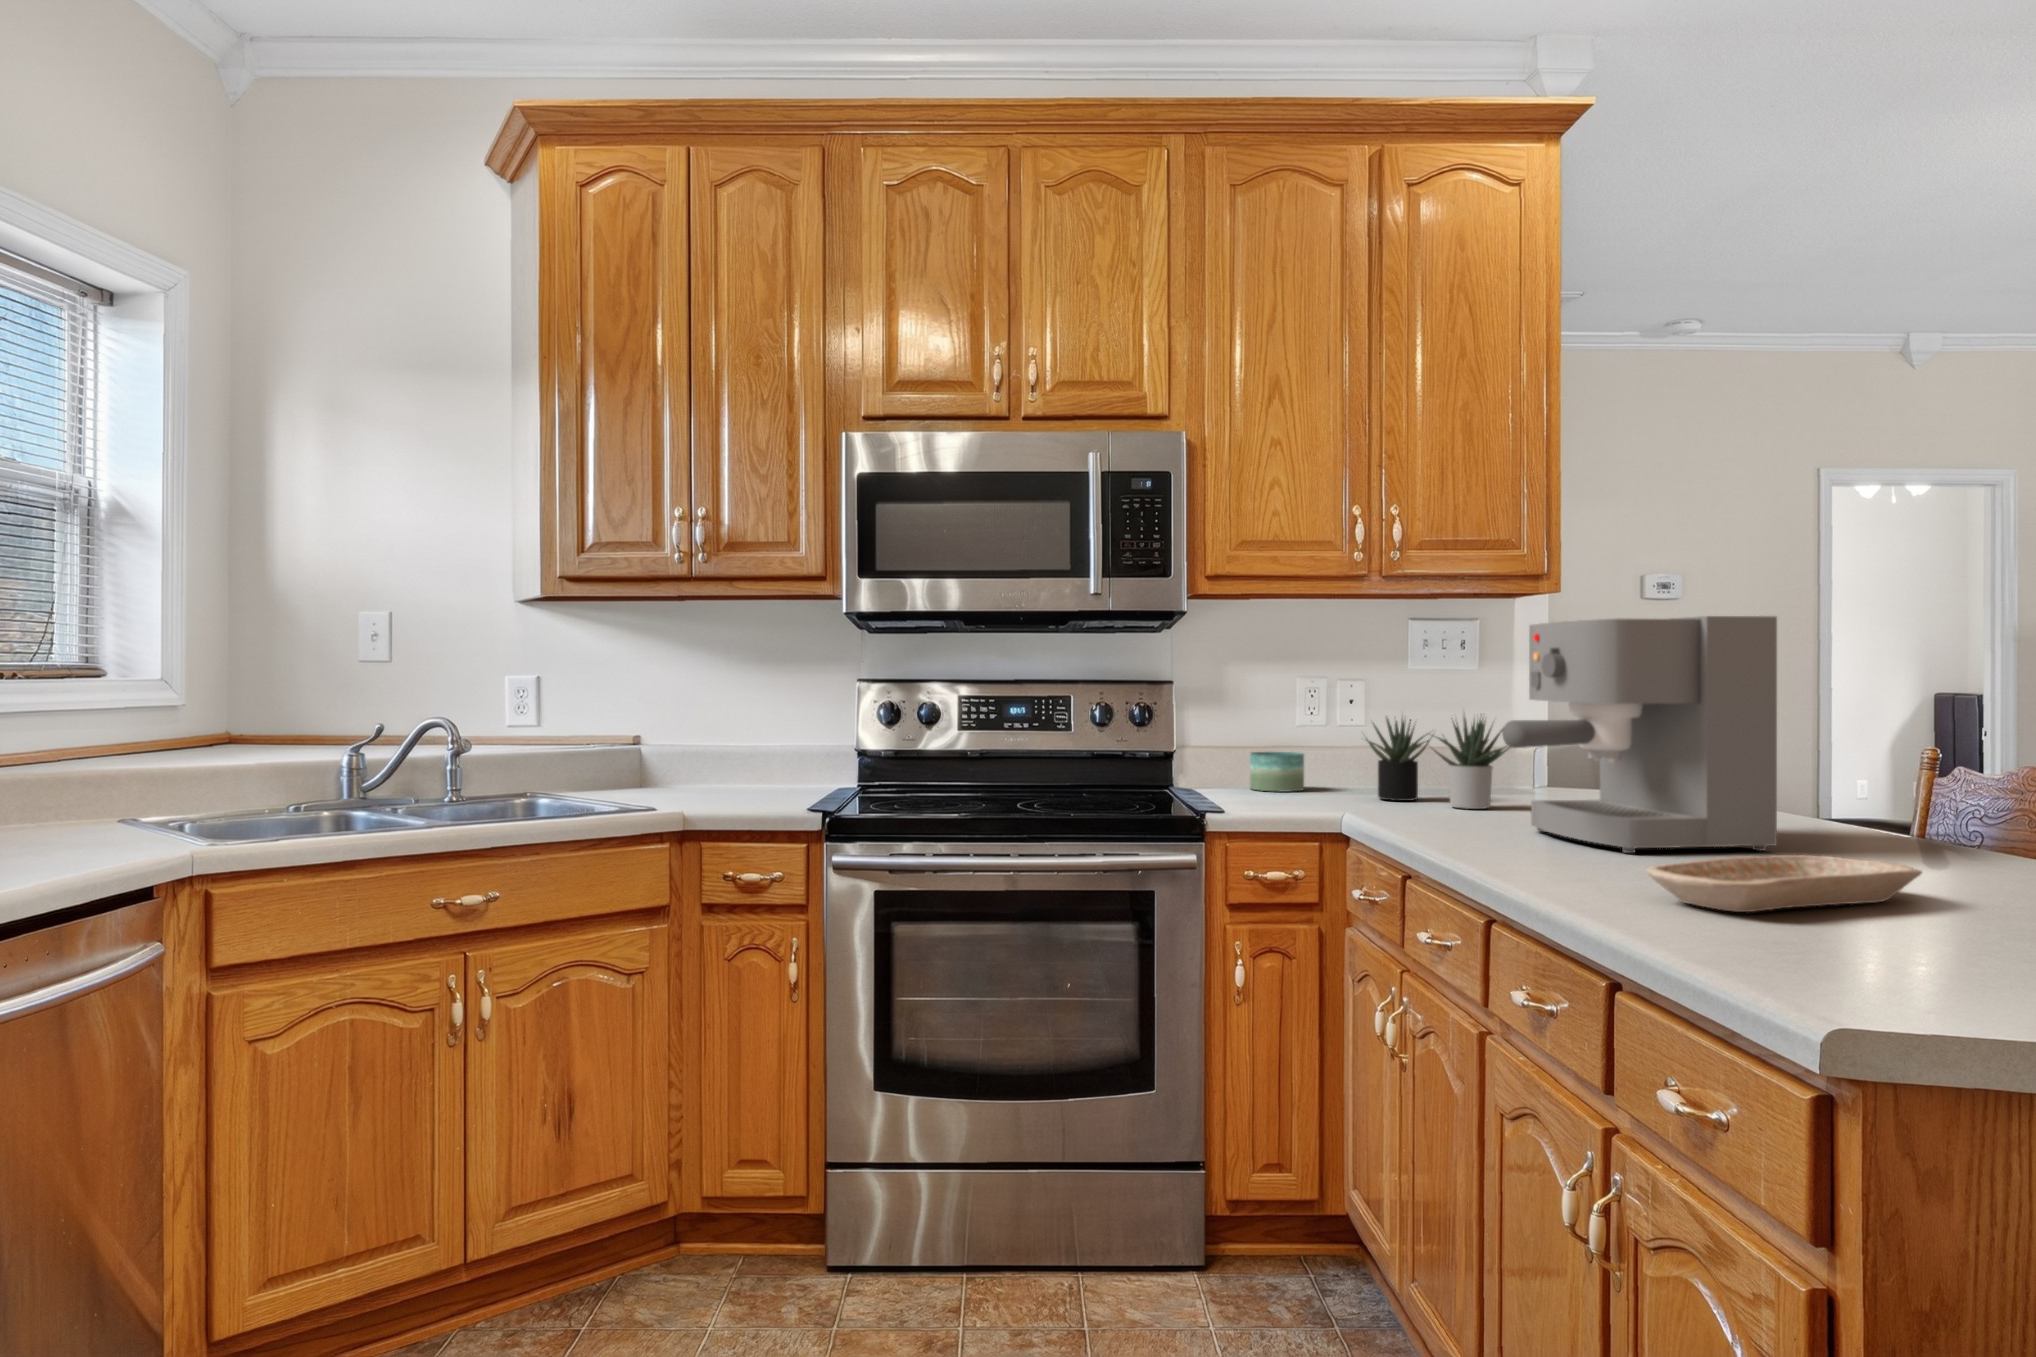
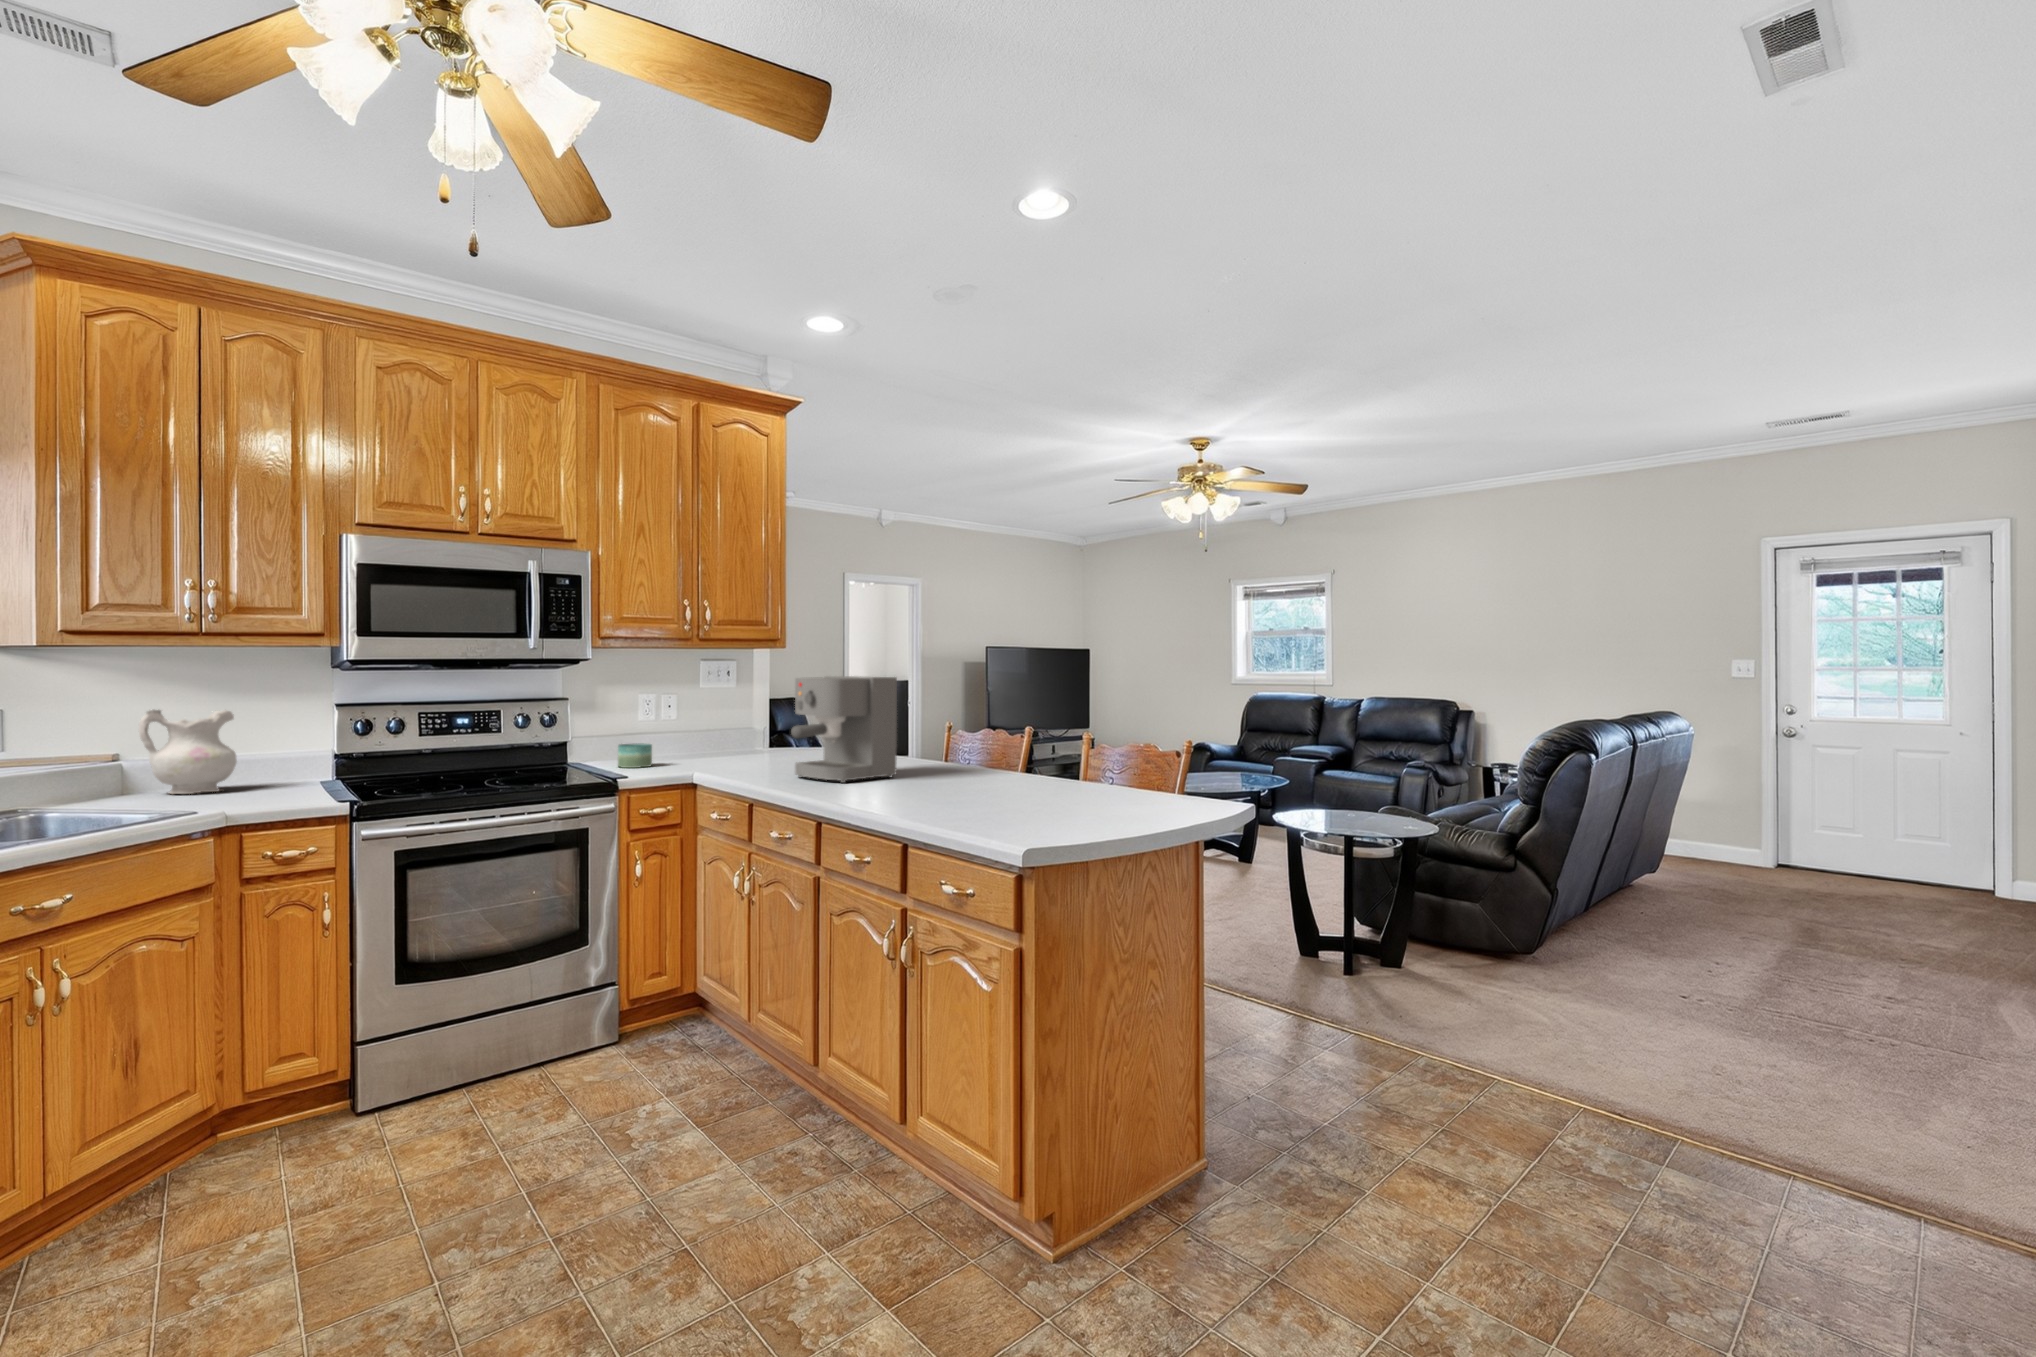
ceramic pitcher: none [680,680,776,786] -> present [139,709,237,794]
succulent plant: present [1366,717,1510,809] -> none [691,716,778,769]
tray: present [1646,855,1922,912] -> none [863,776,948,799]

